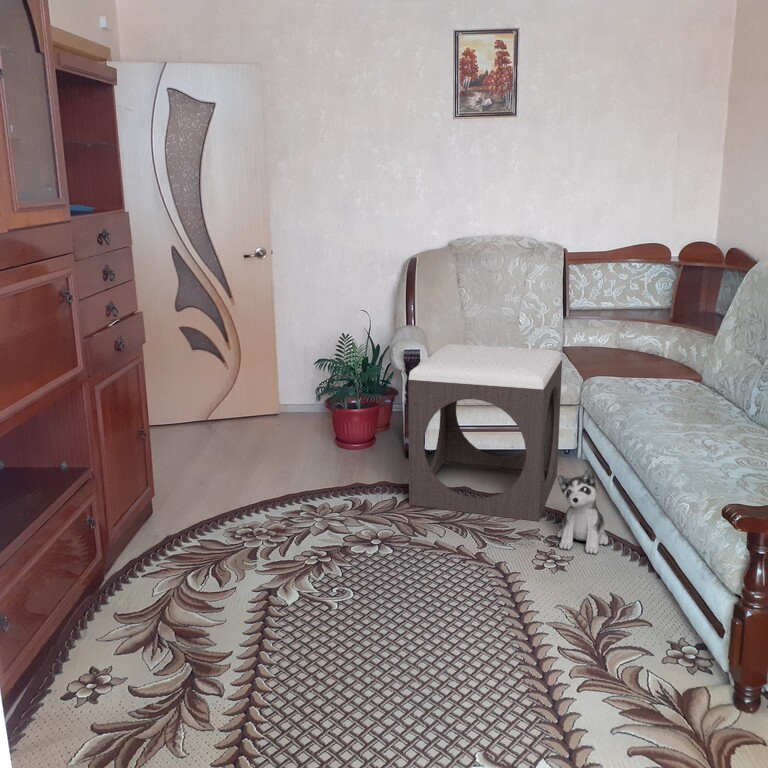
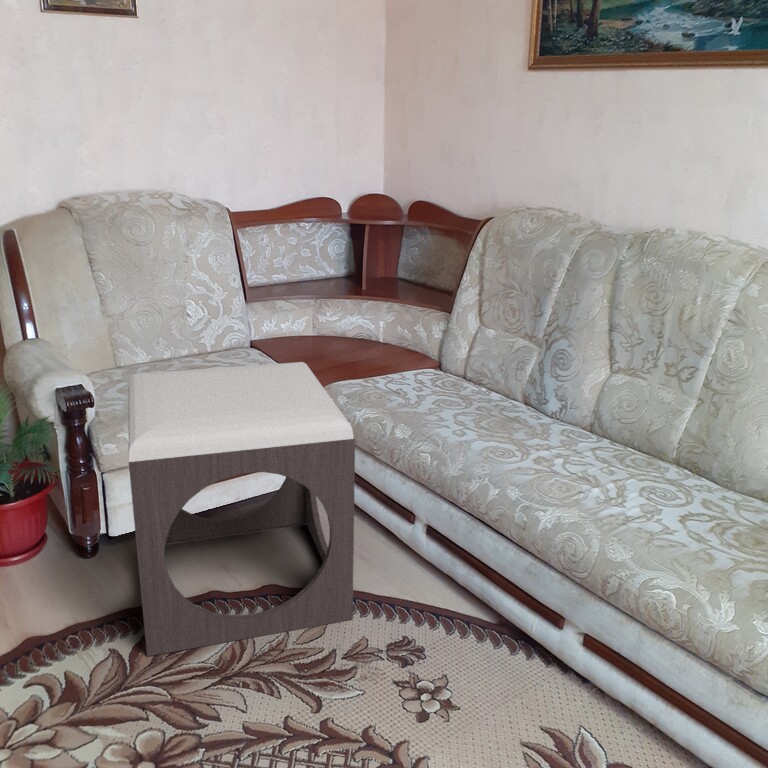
plush toy: present [557,469,608,554] -> none [395,543,467,664]

